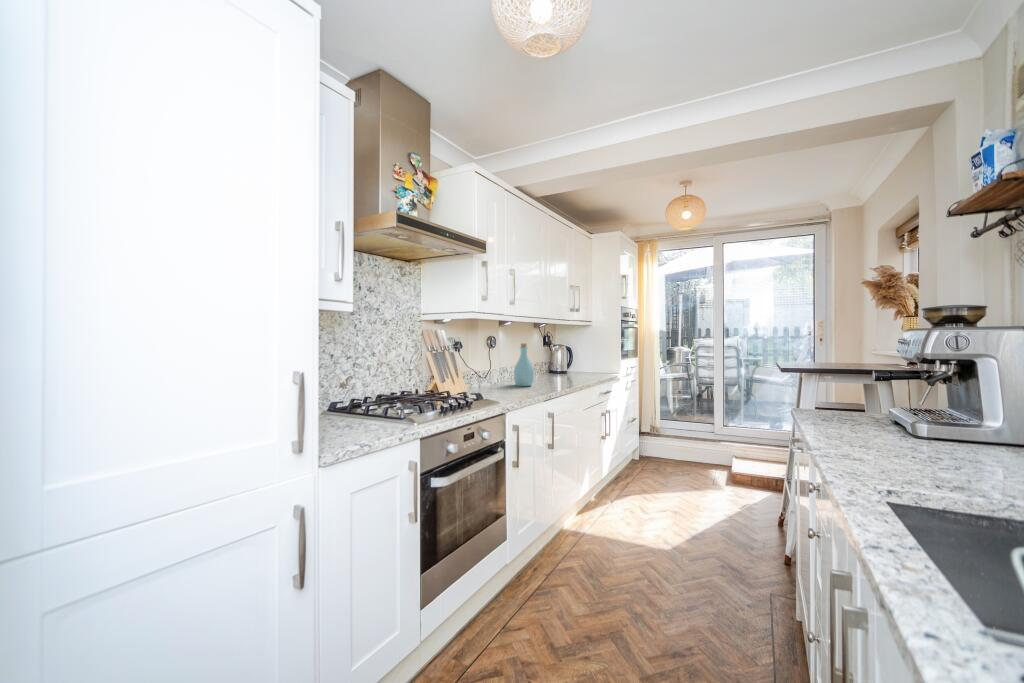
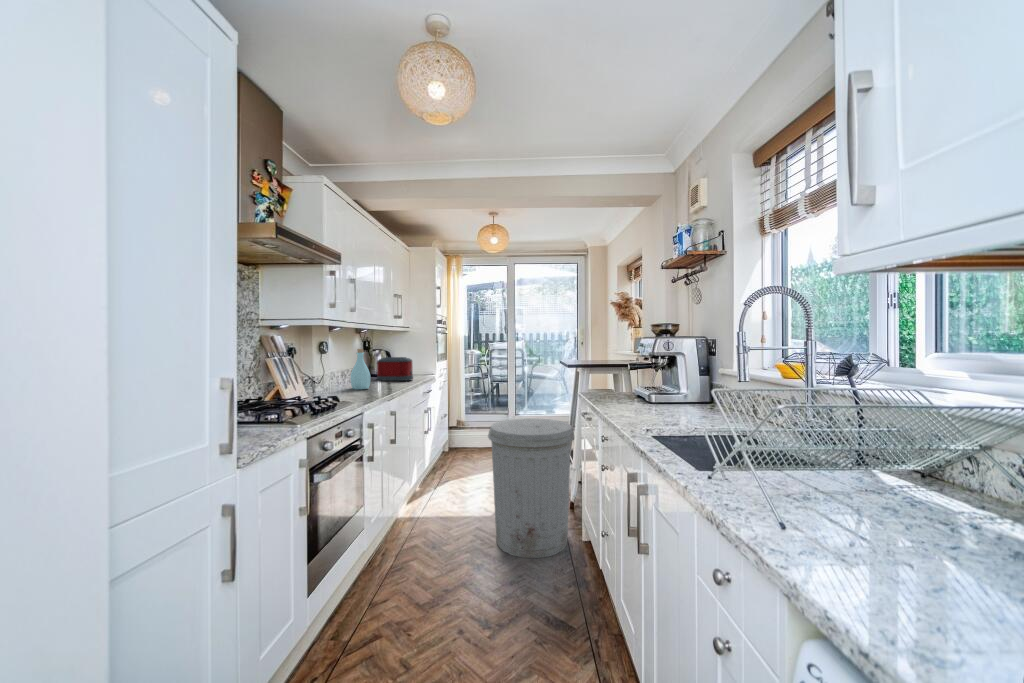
toaster: none [551,353,589,379] -> present [377,357,413,381]
trash can: none [658,435,788,634] -> present [488,418,574,558]

